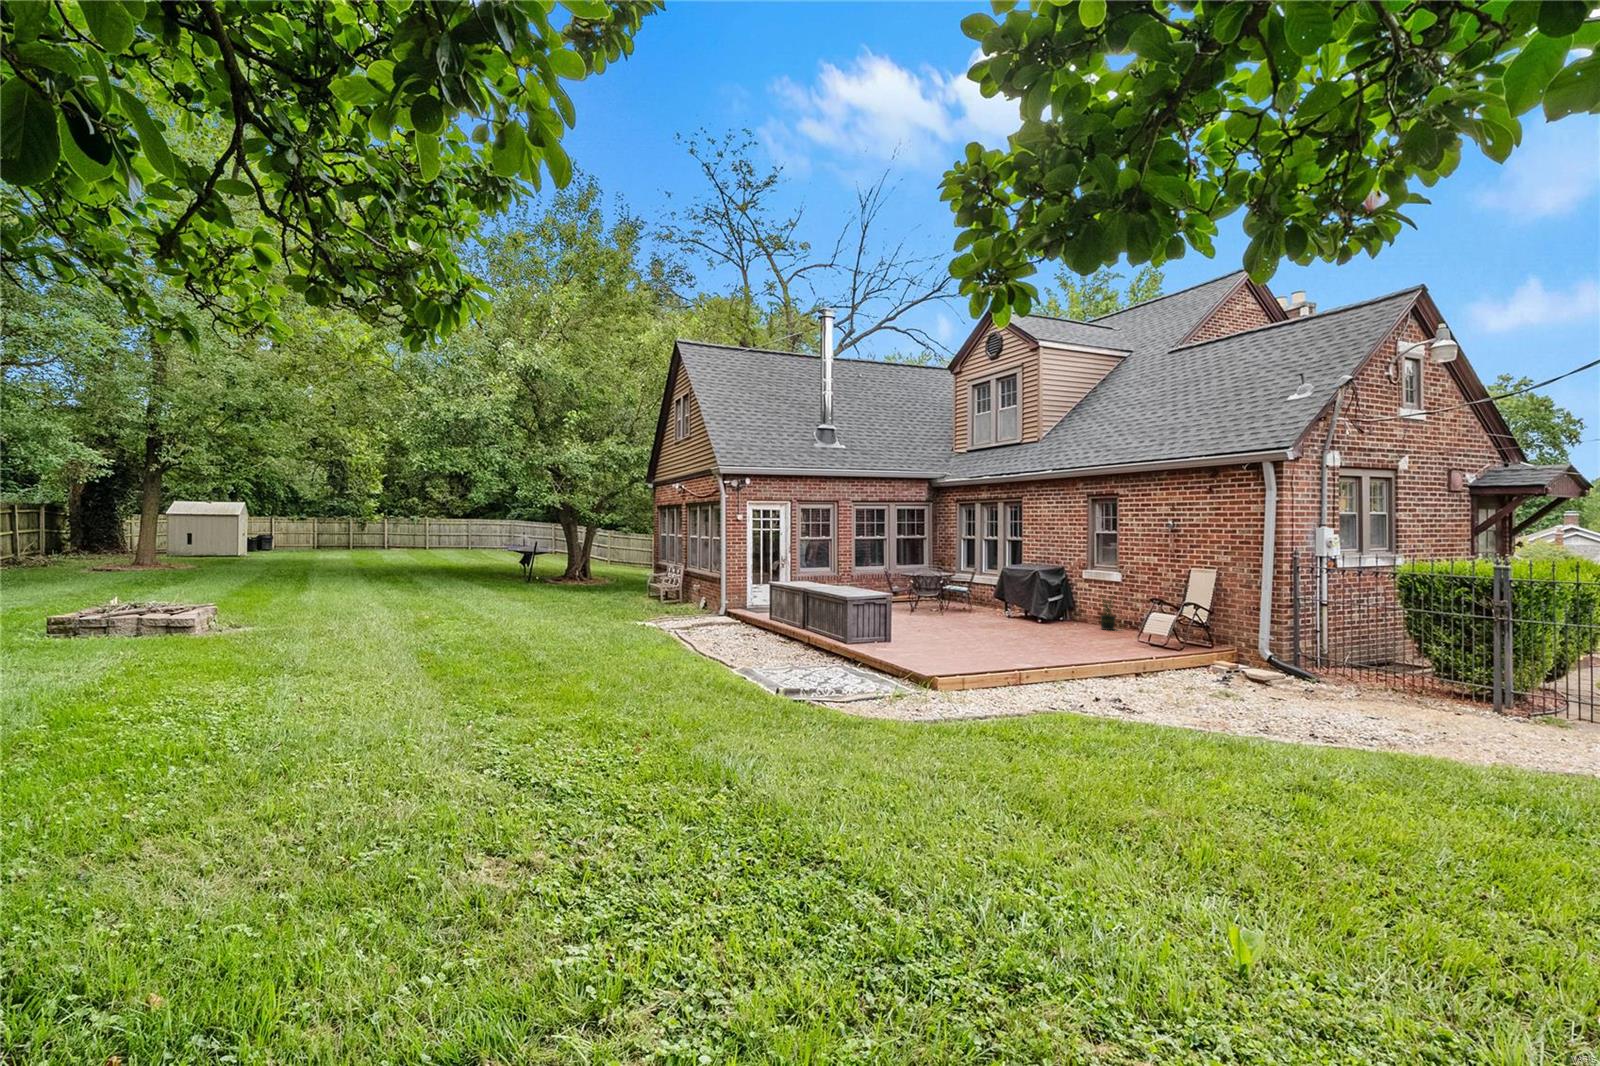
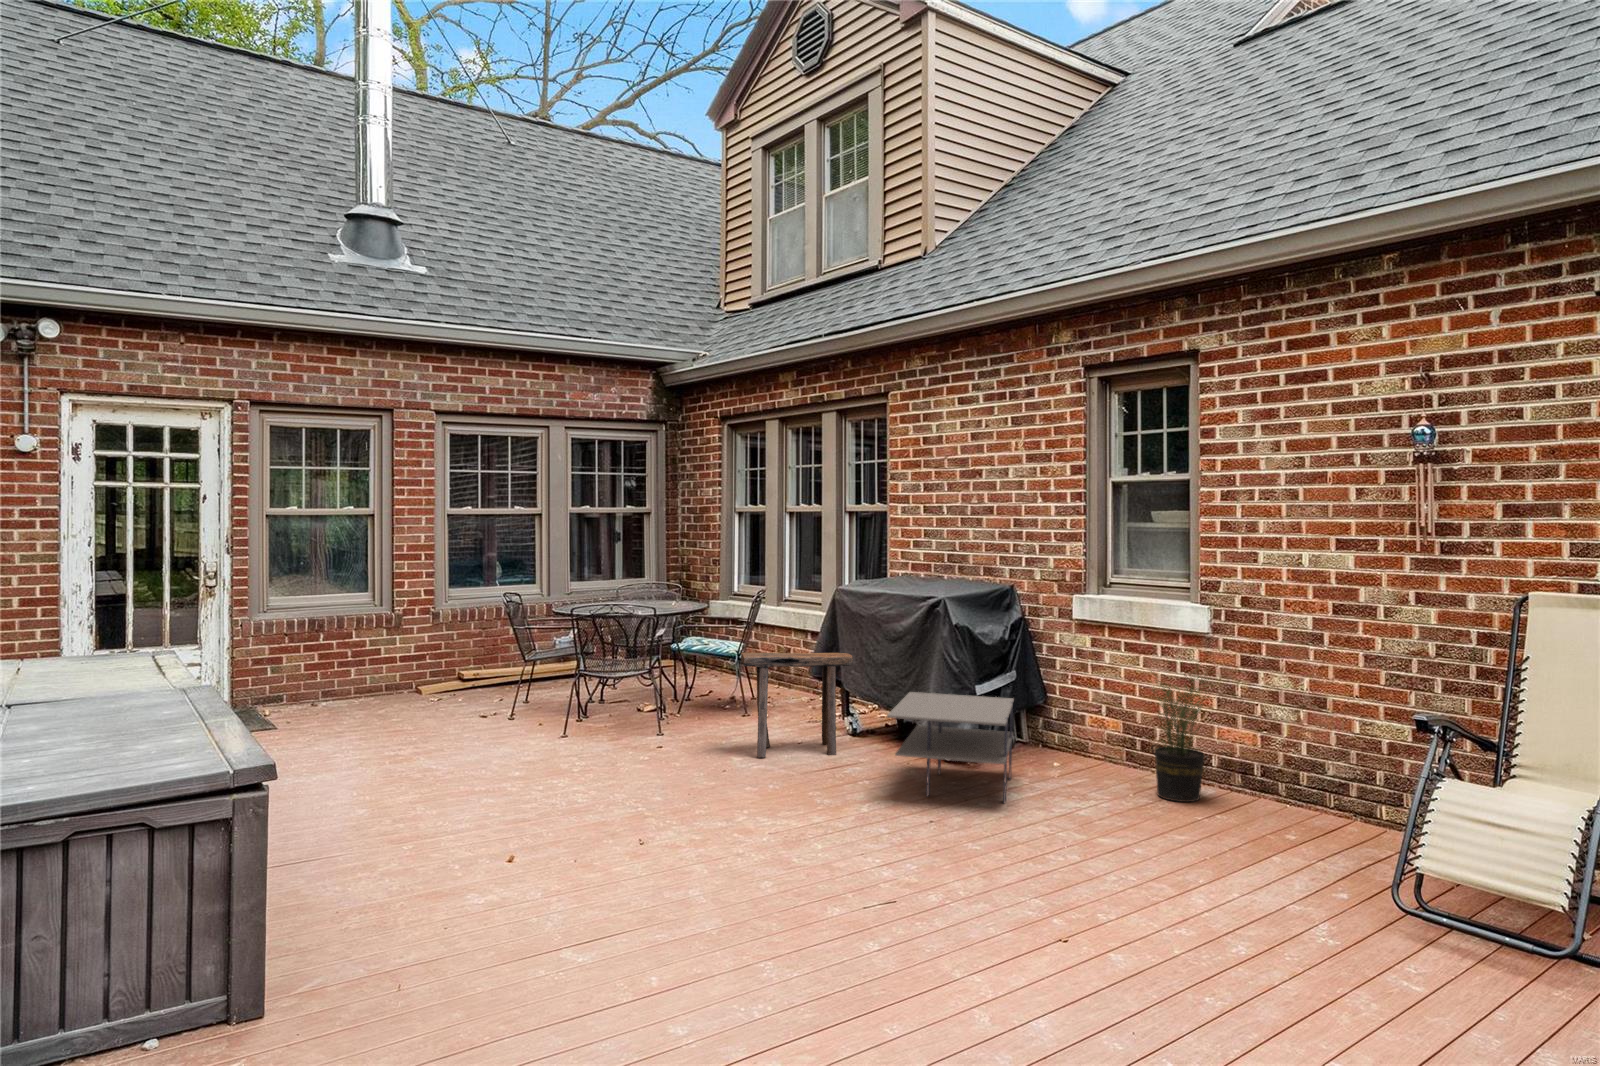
stool: none [972,587,1009,620] -> present [741,653,853,757]
side table: none [1018,599,1060,629] -> present [887,692,1014,803]

